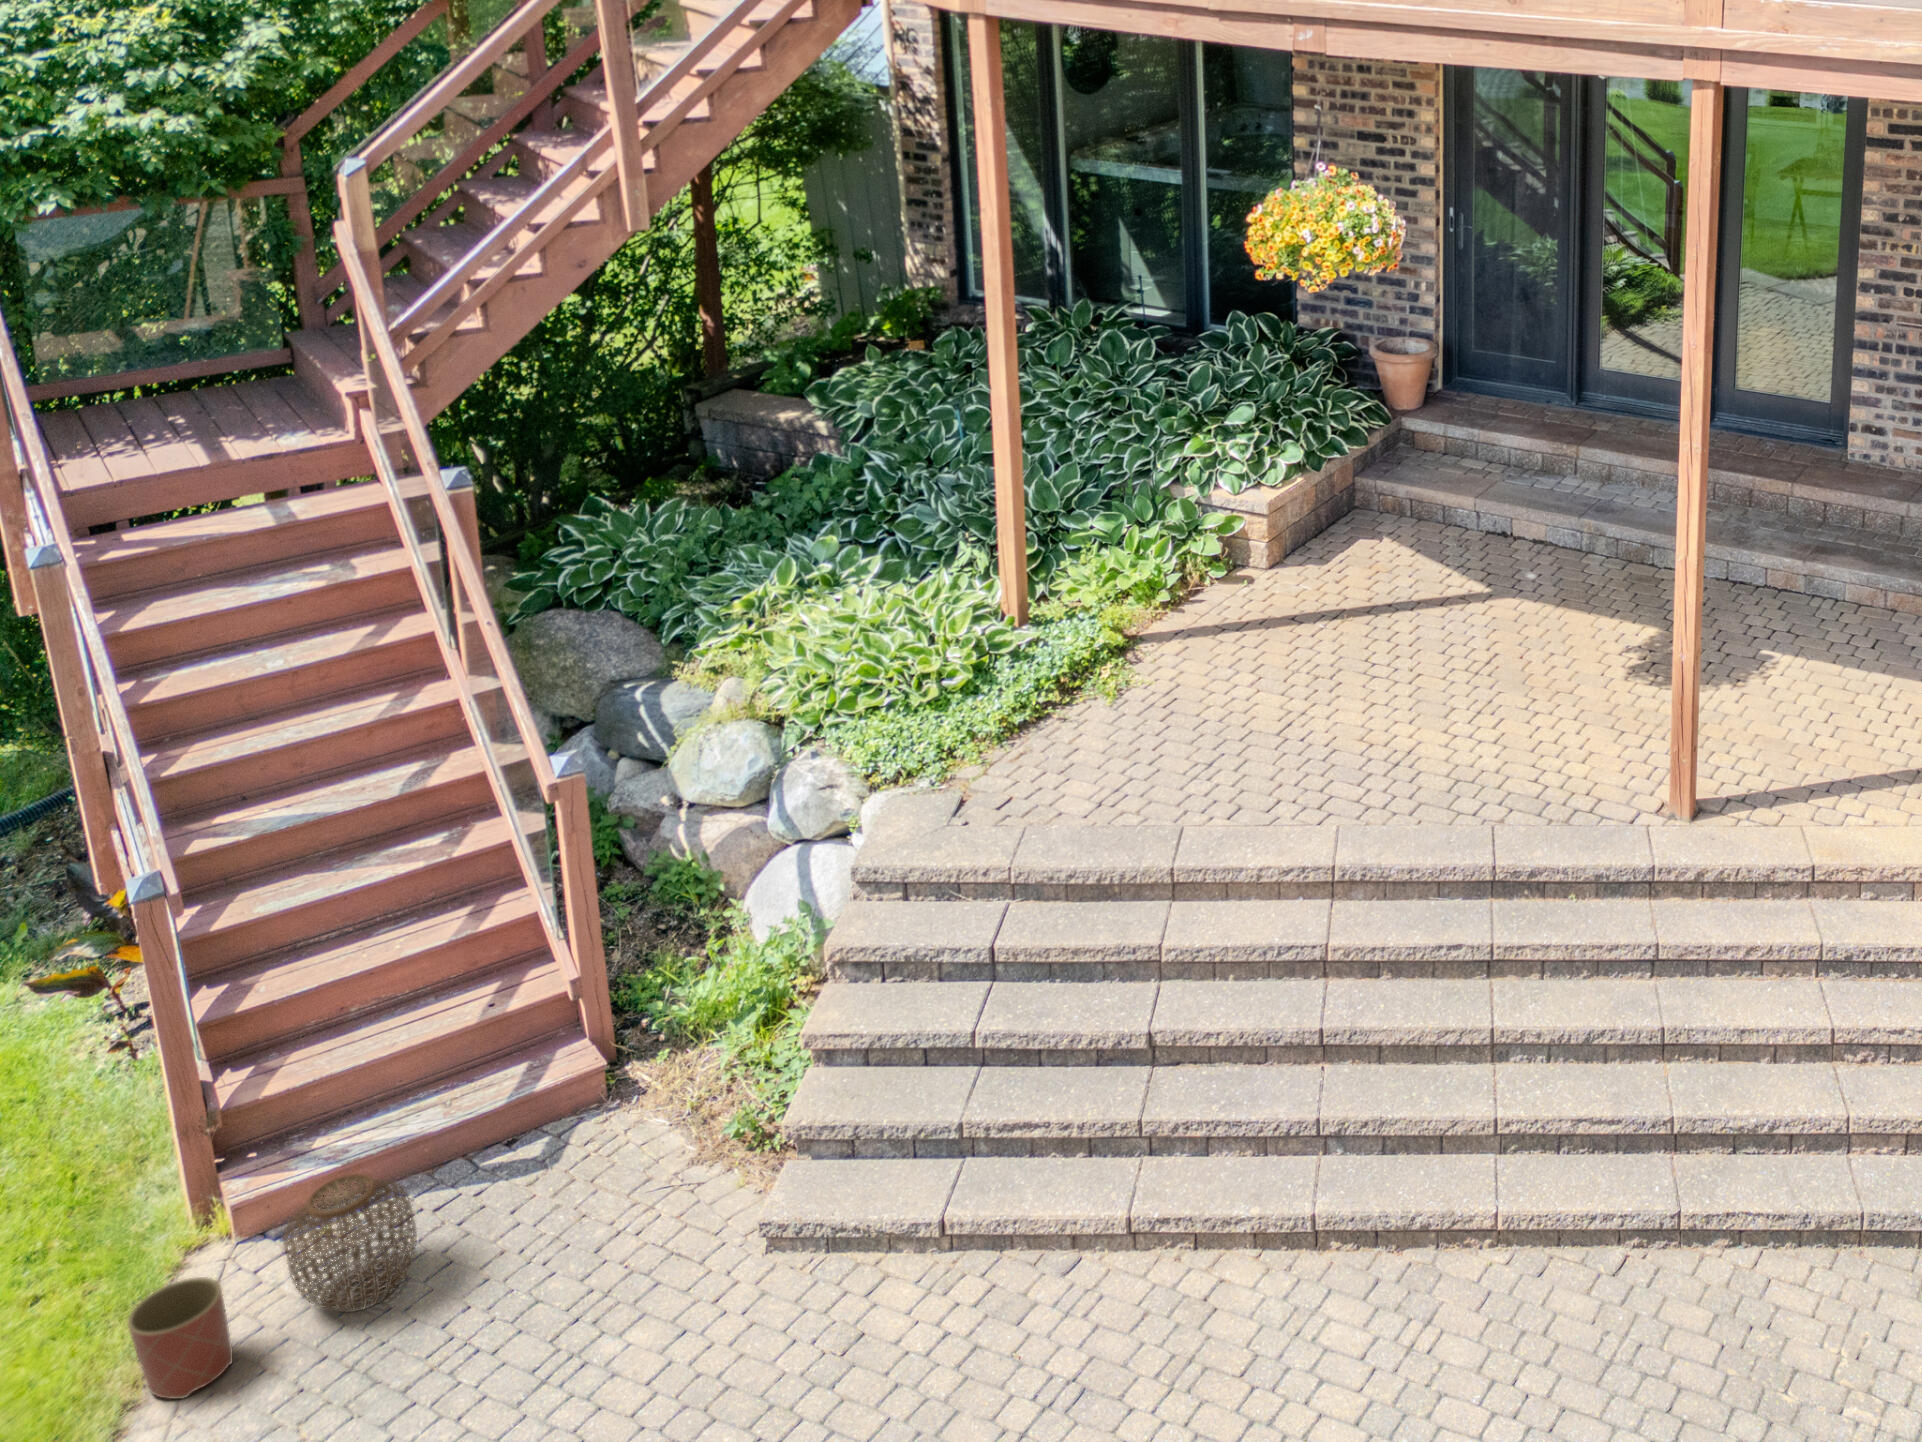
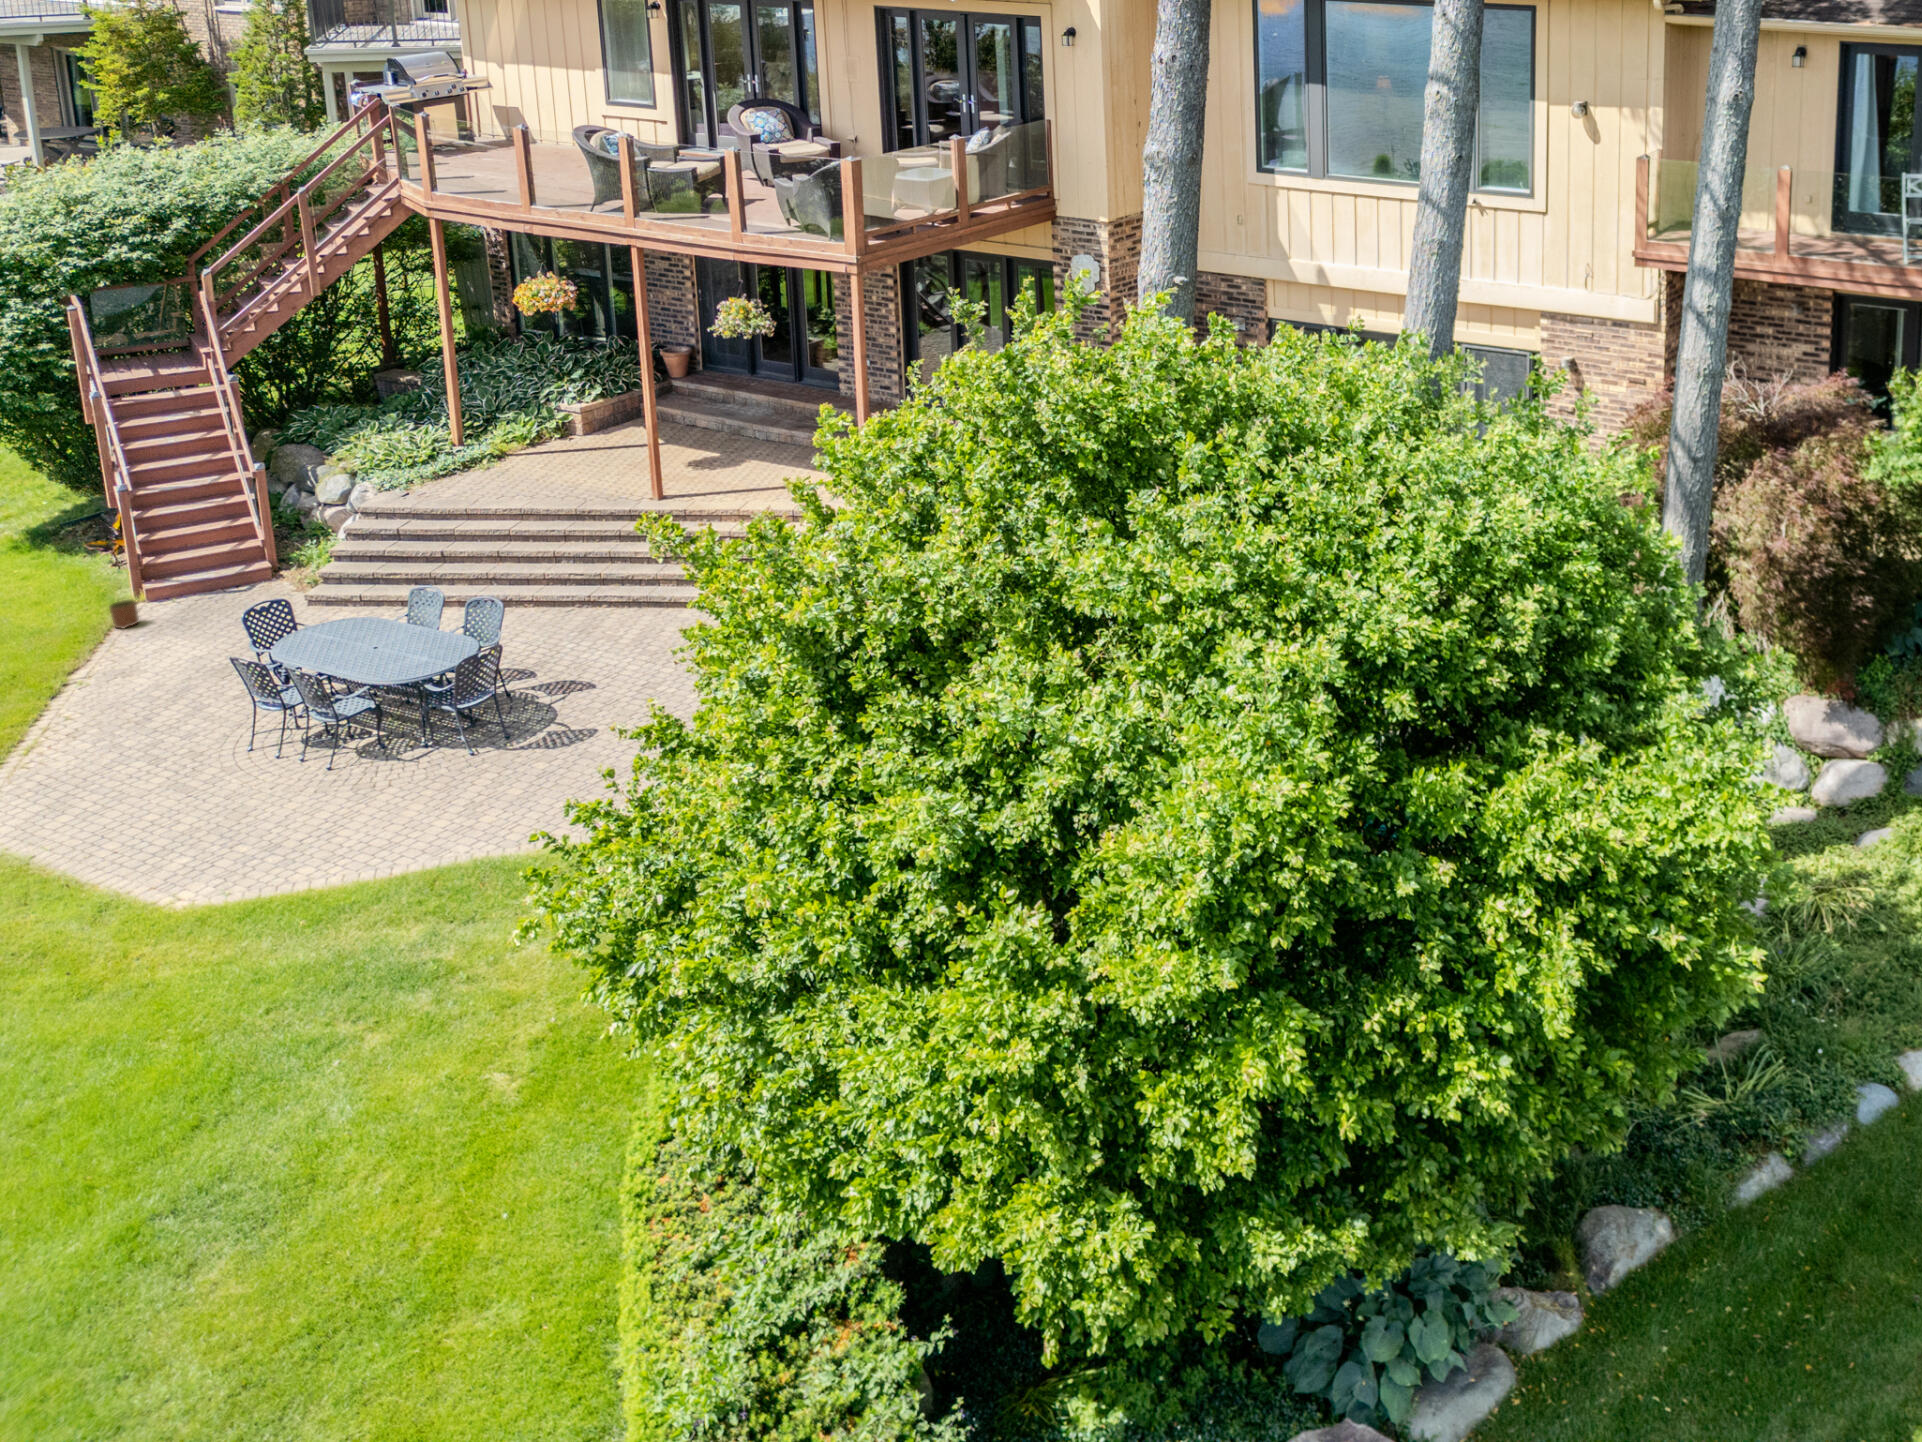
woven basket: present [283,1174,417,1312] -> none [155,578,196,616]

